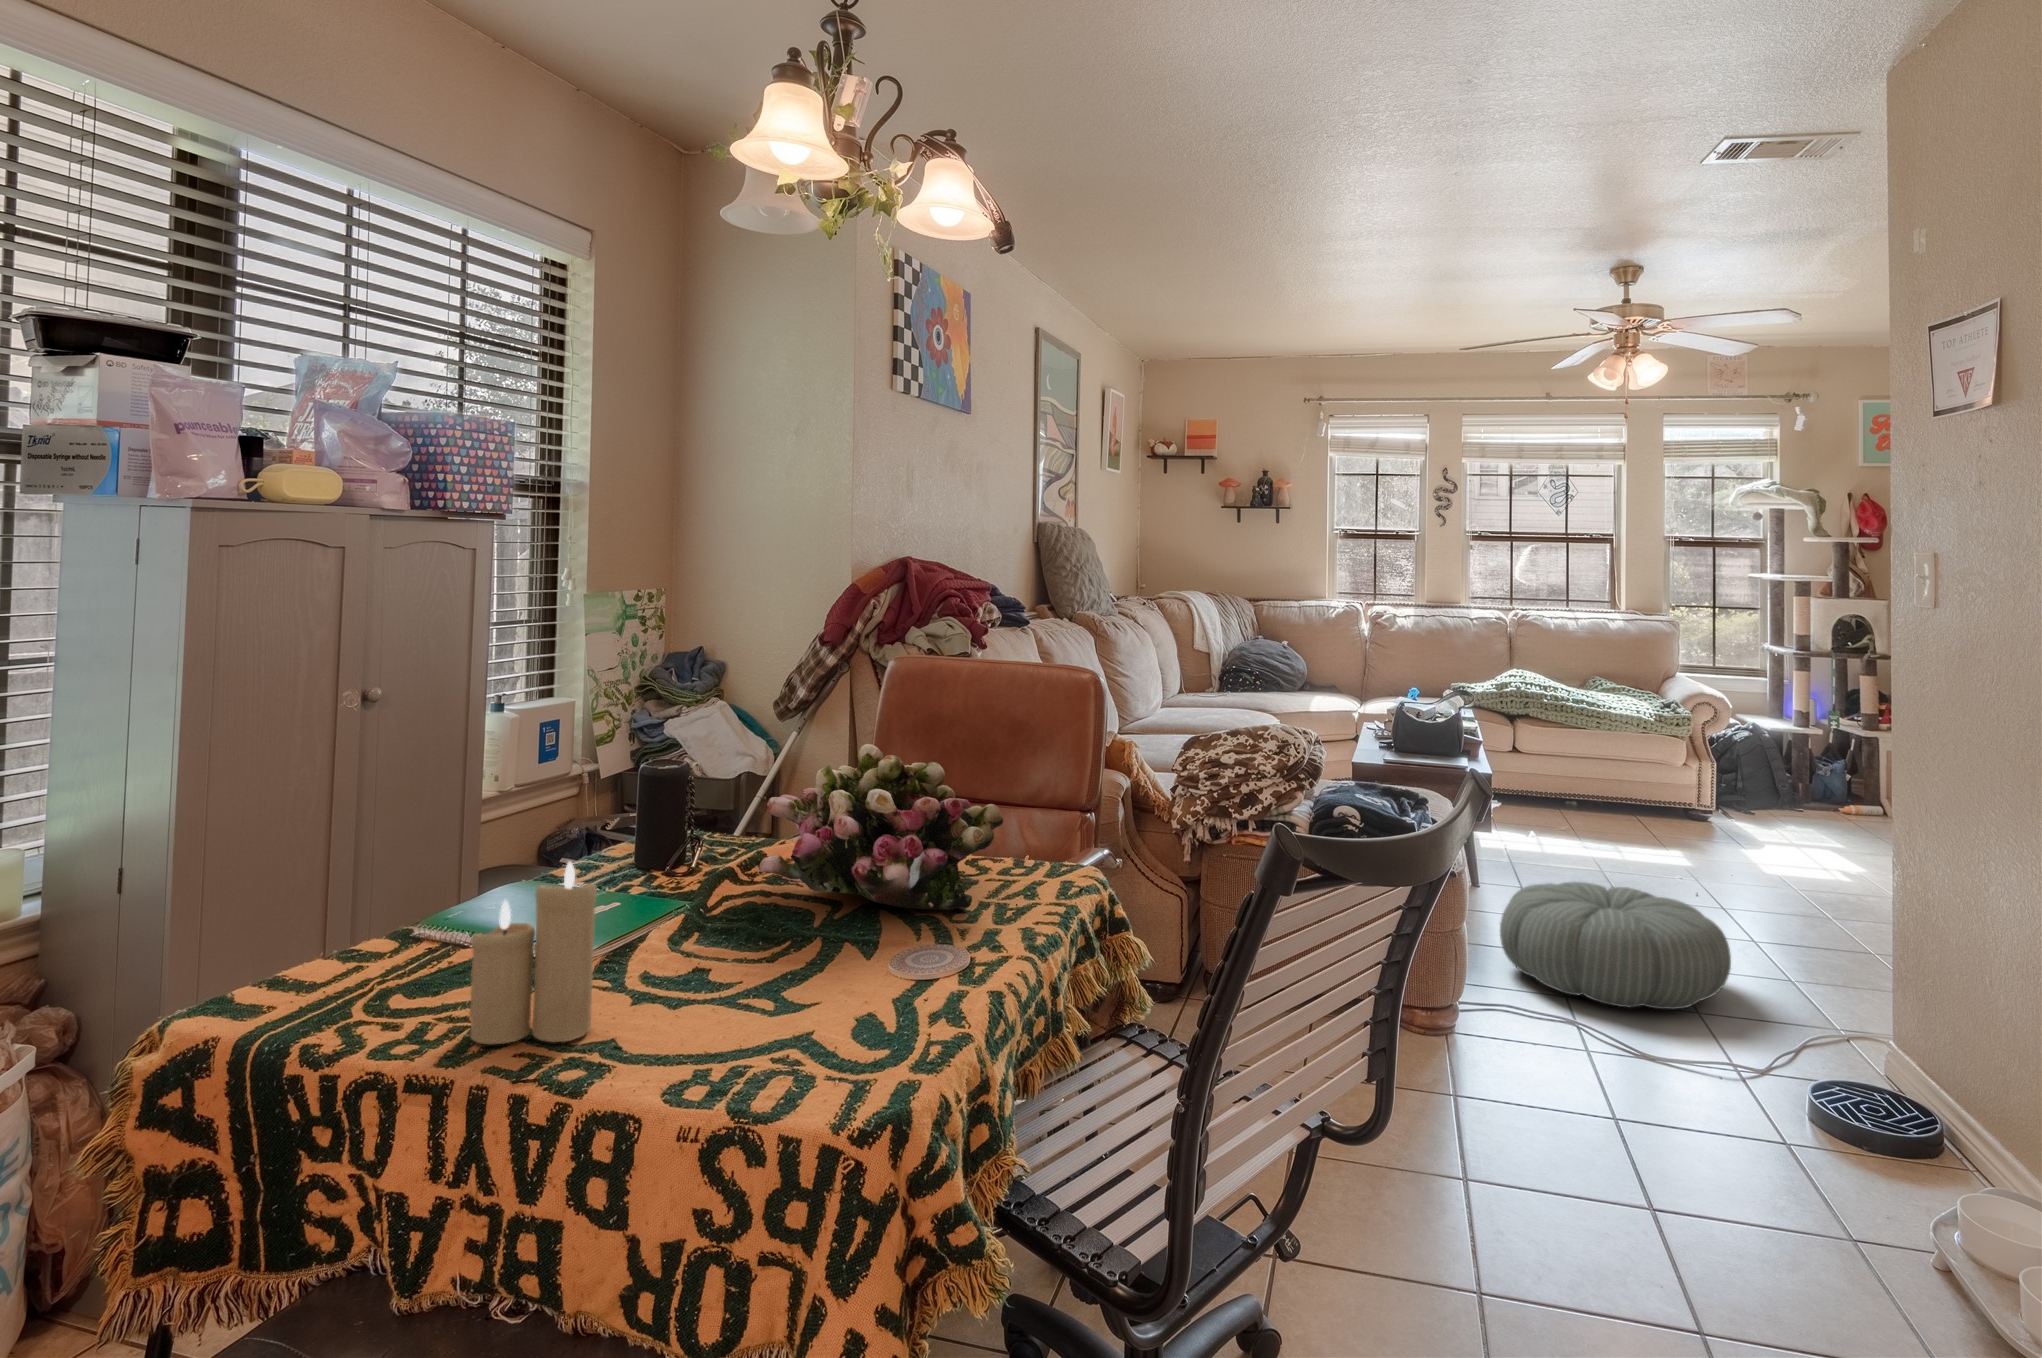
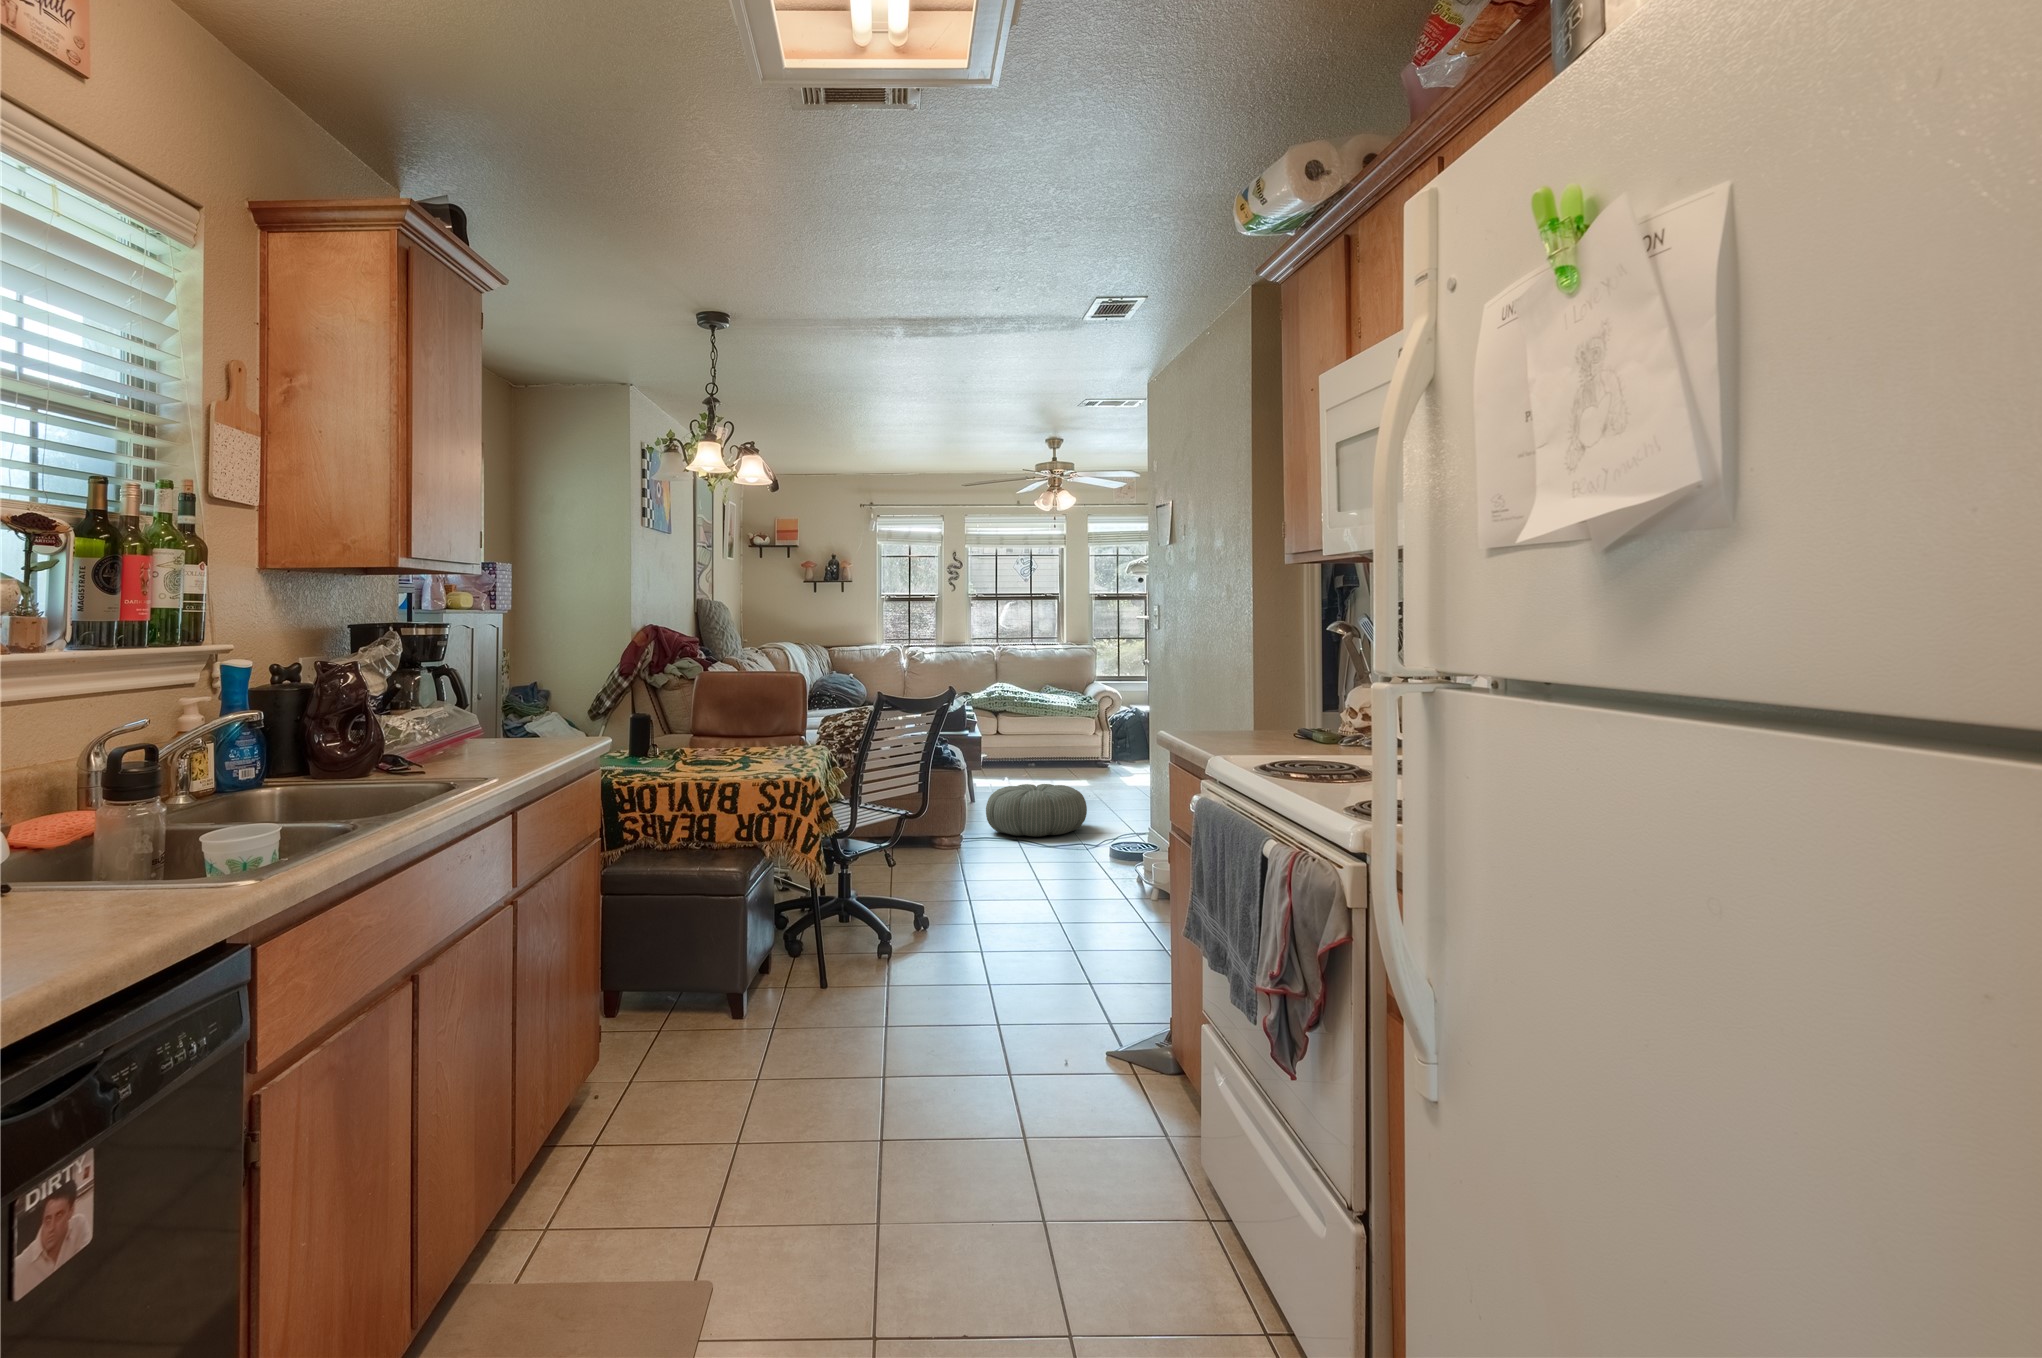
flower arrangement: present [759,744,1003,910] -> none [696,701,789,757]
candle: present [469,862,597,1044] -> none [663,723,700,778]

